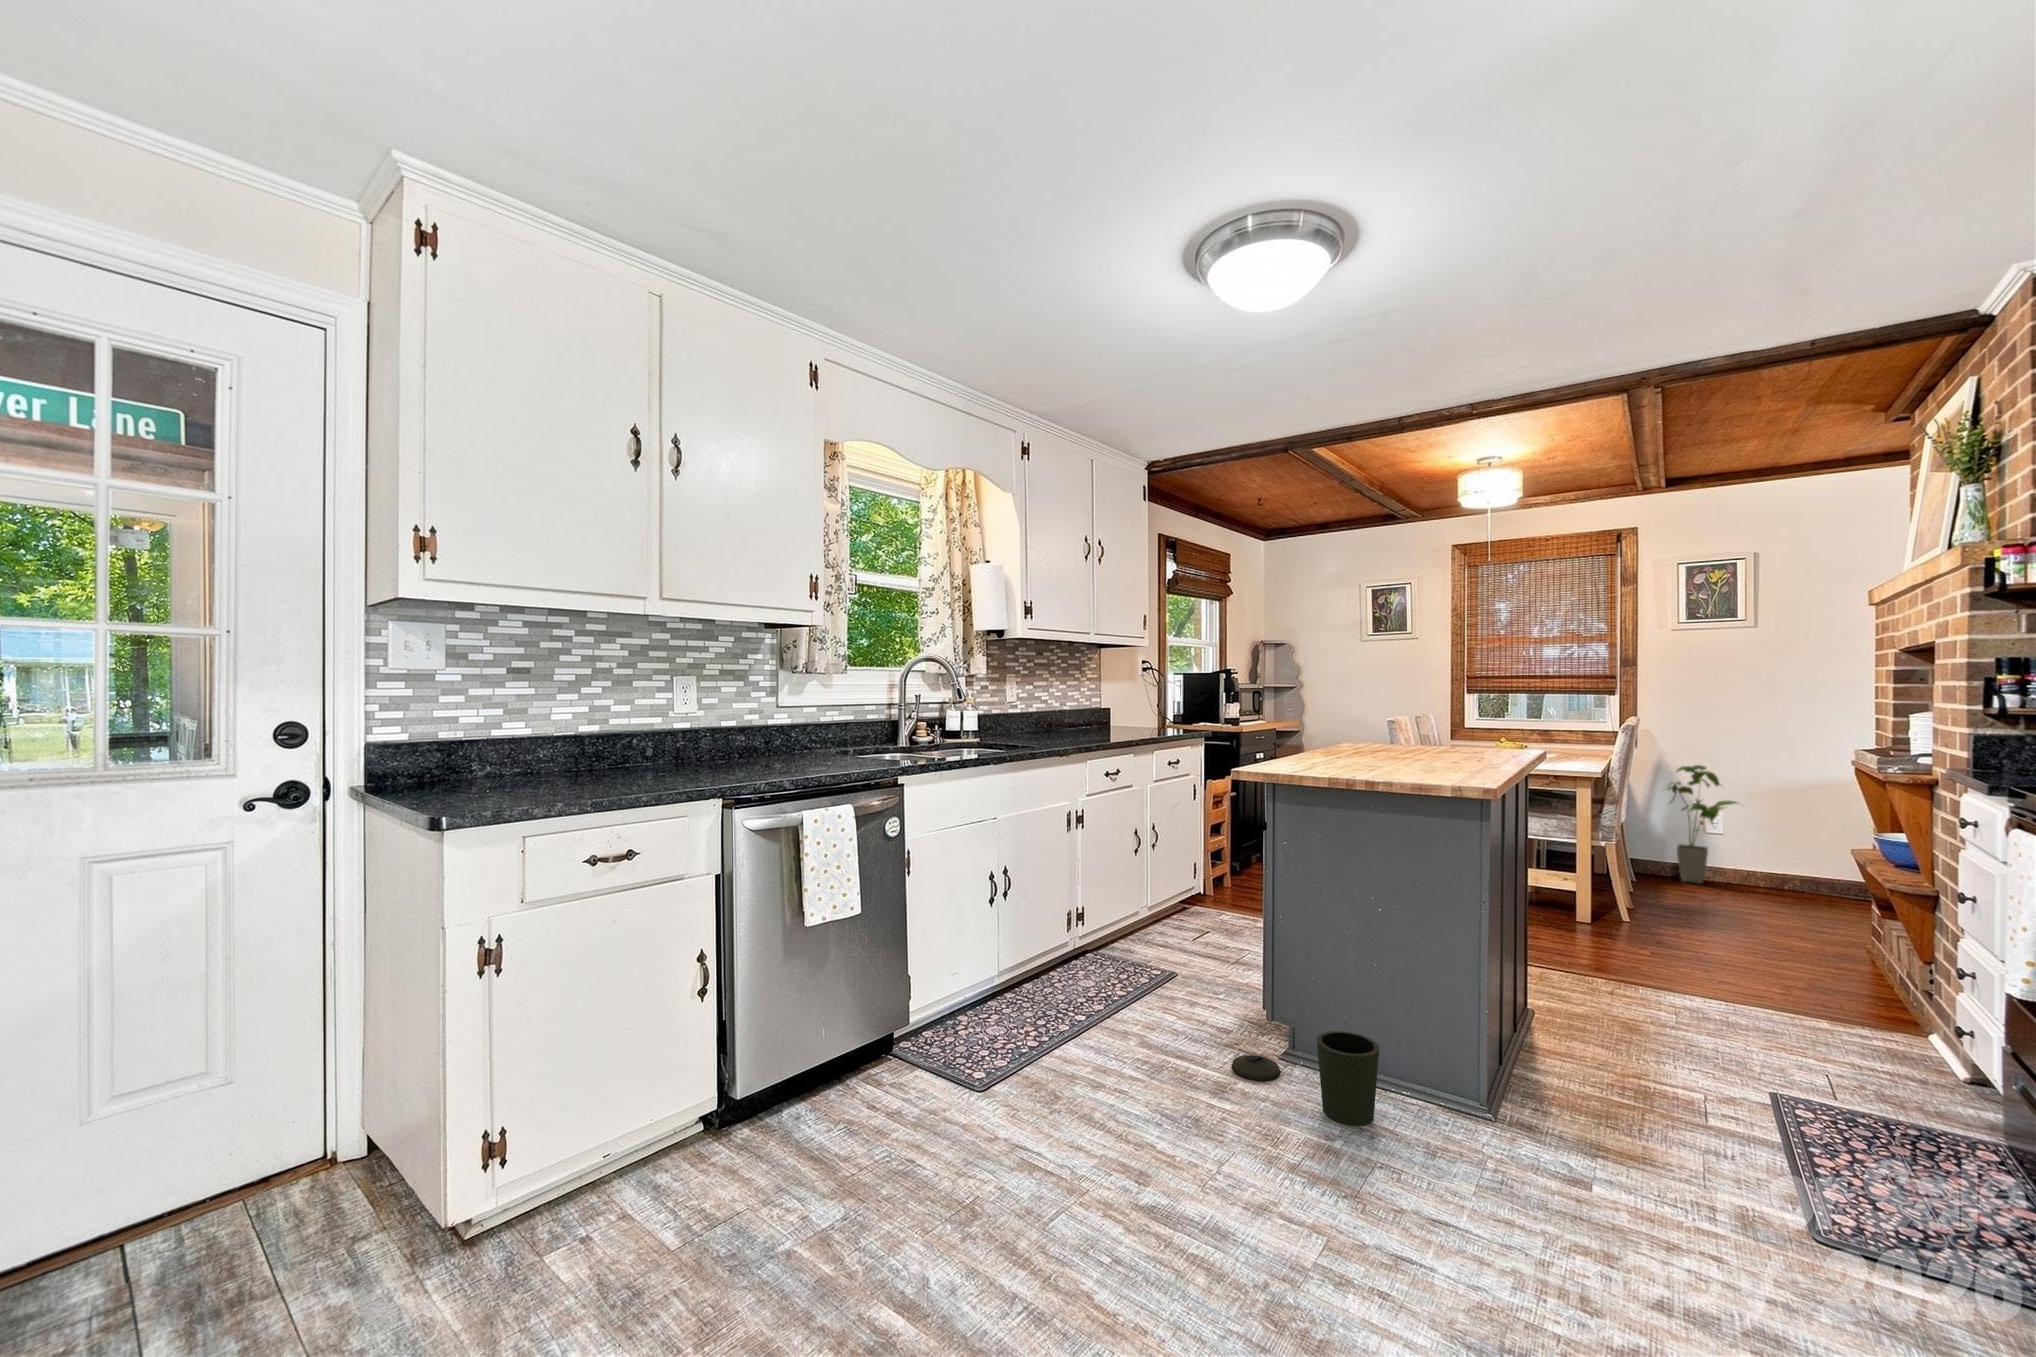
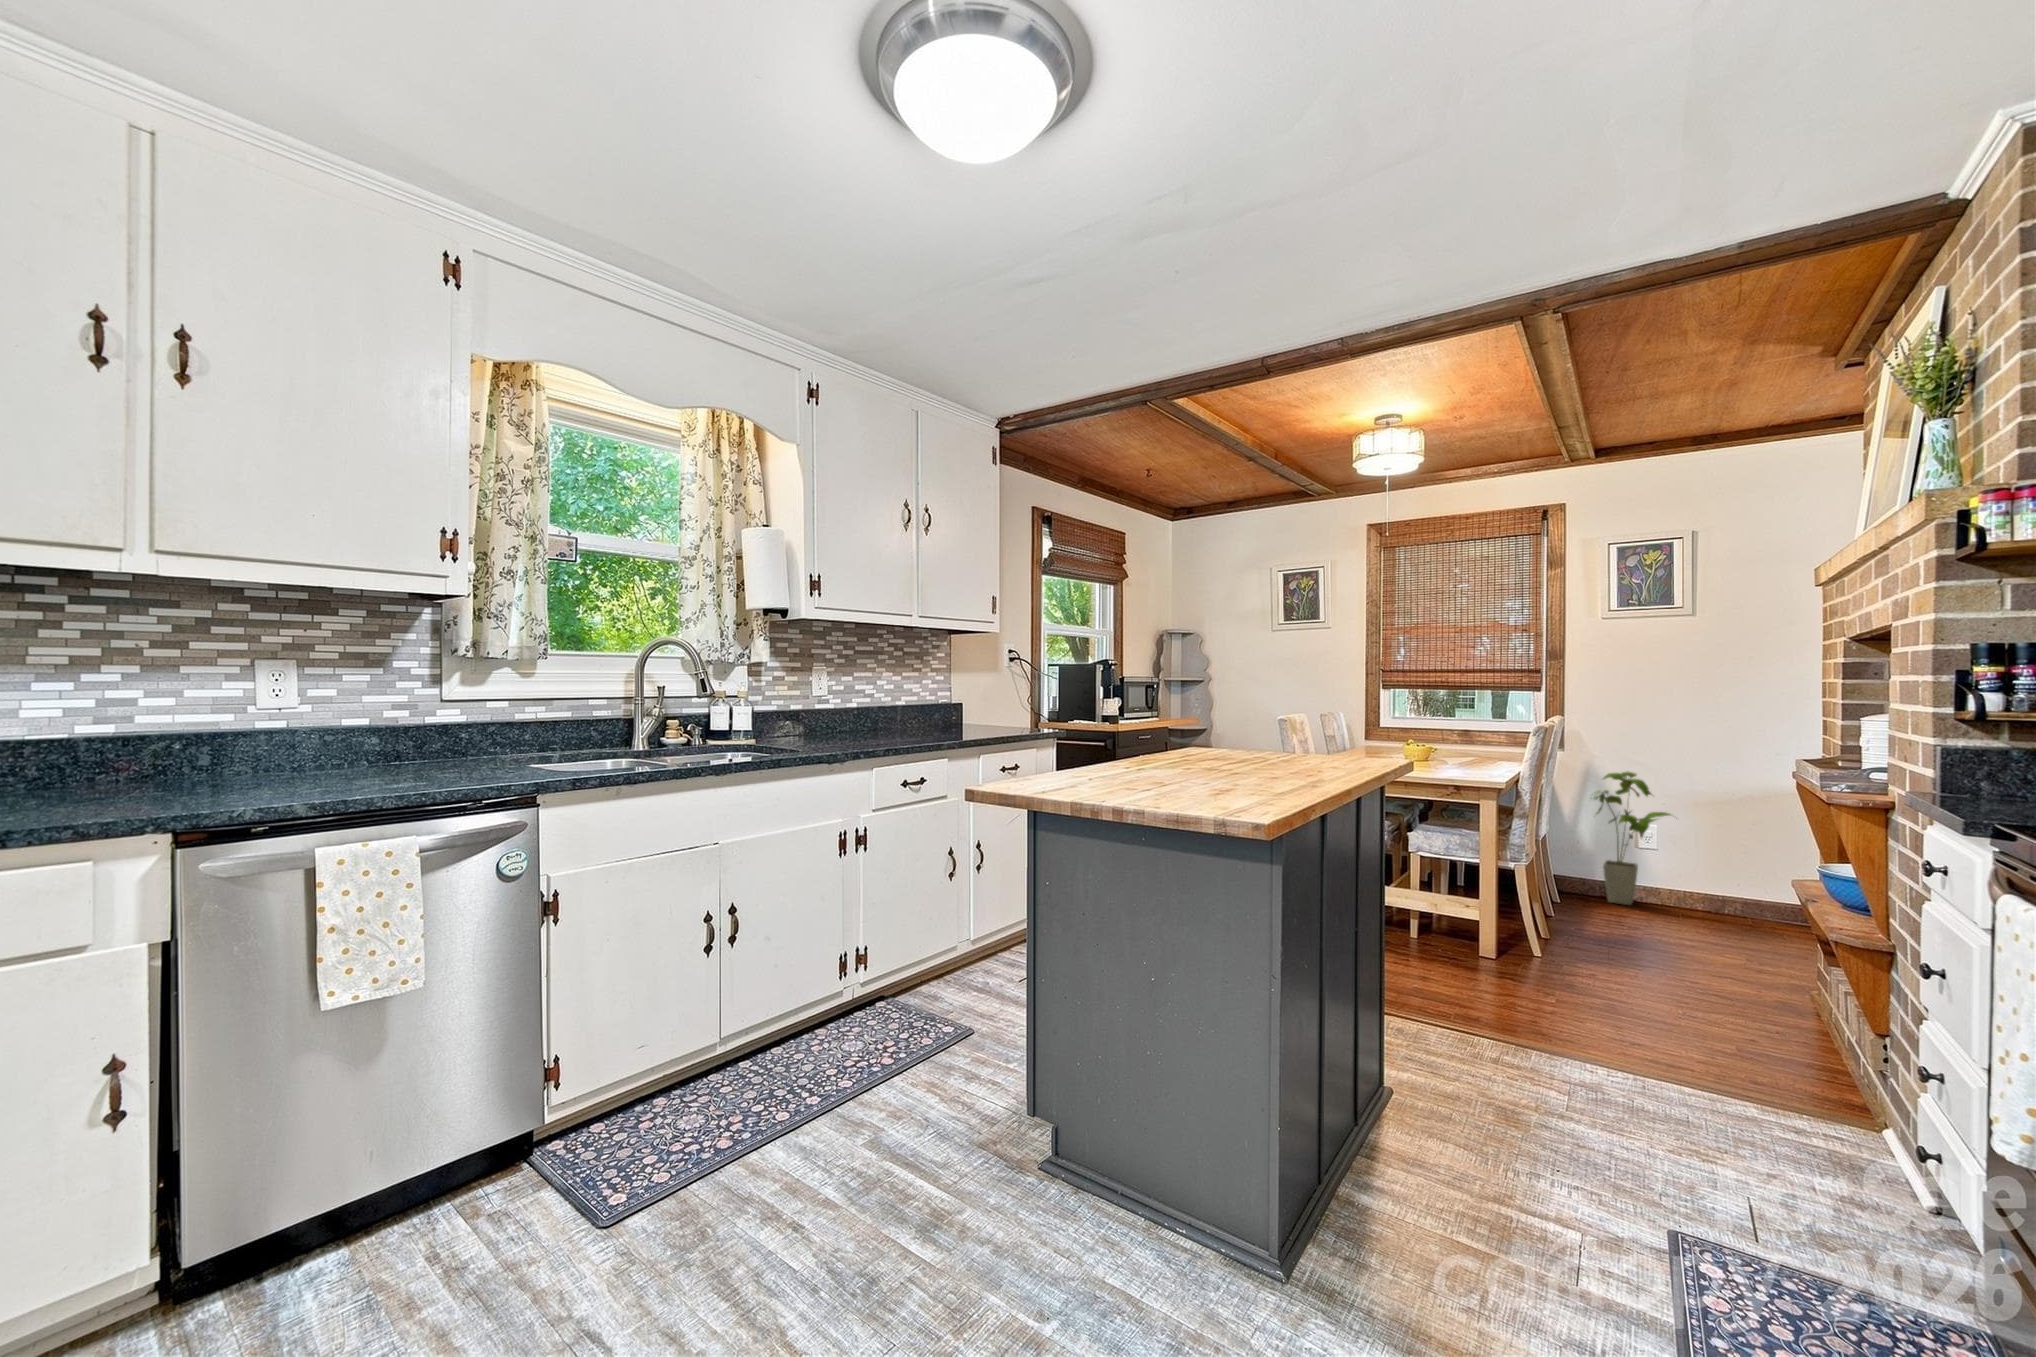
trash can: present [1232,1031,1379,1125] -> none [964,1149,1126,1294]

